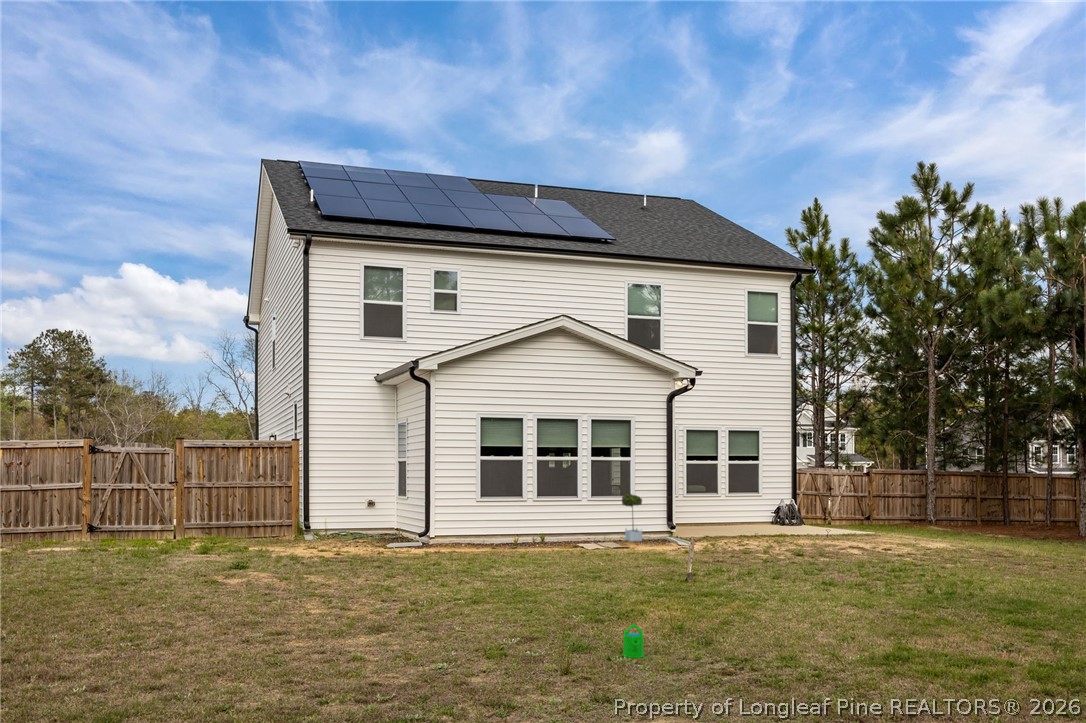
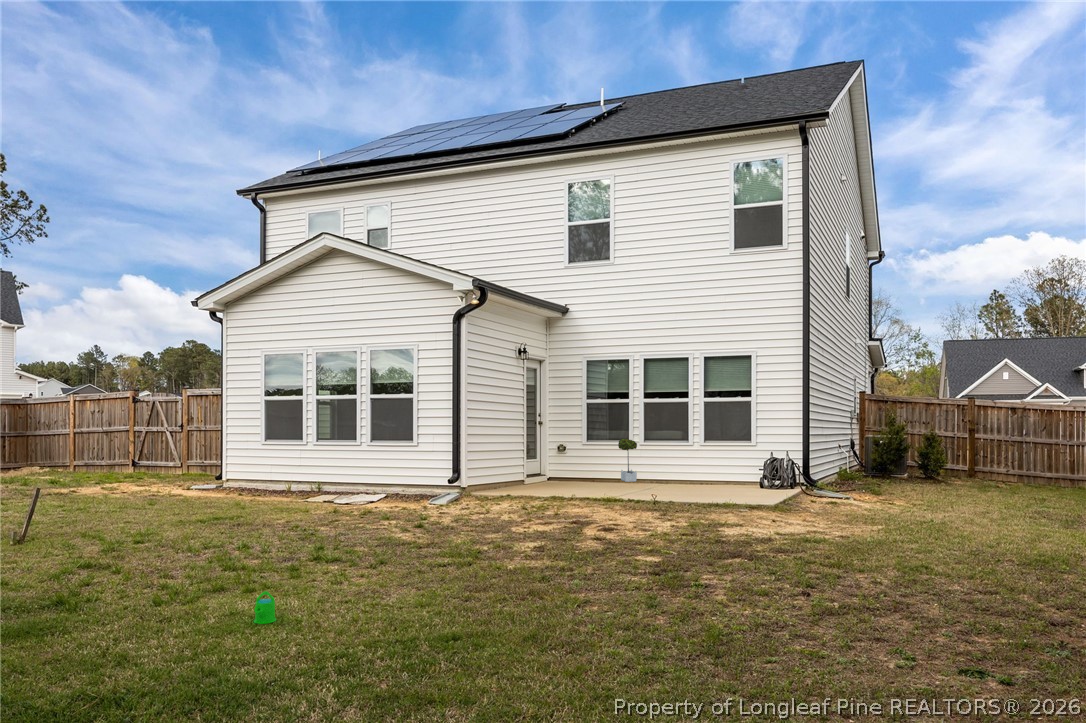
watering can: present [622,624,644,658] -> present [254,591,276,624]

